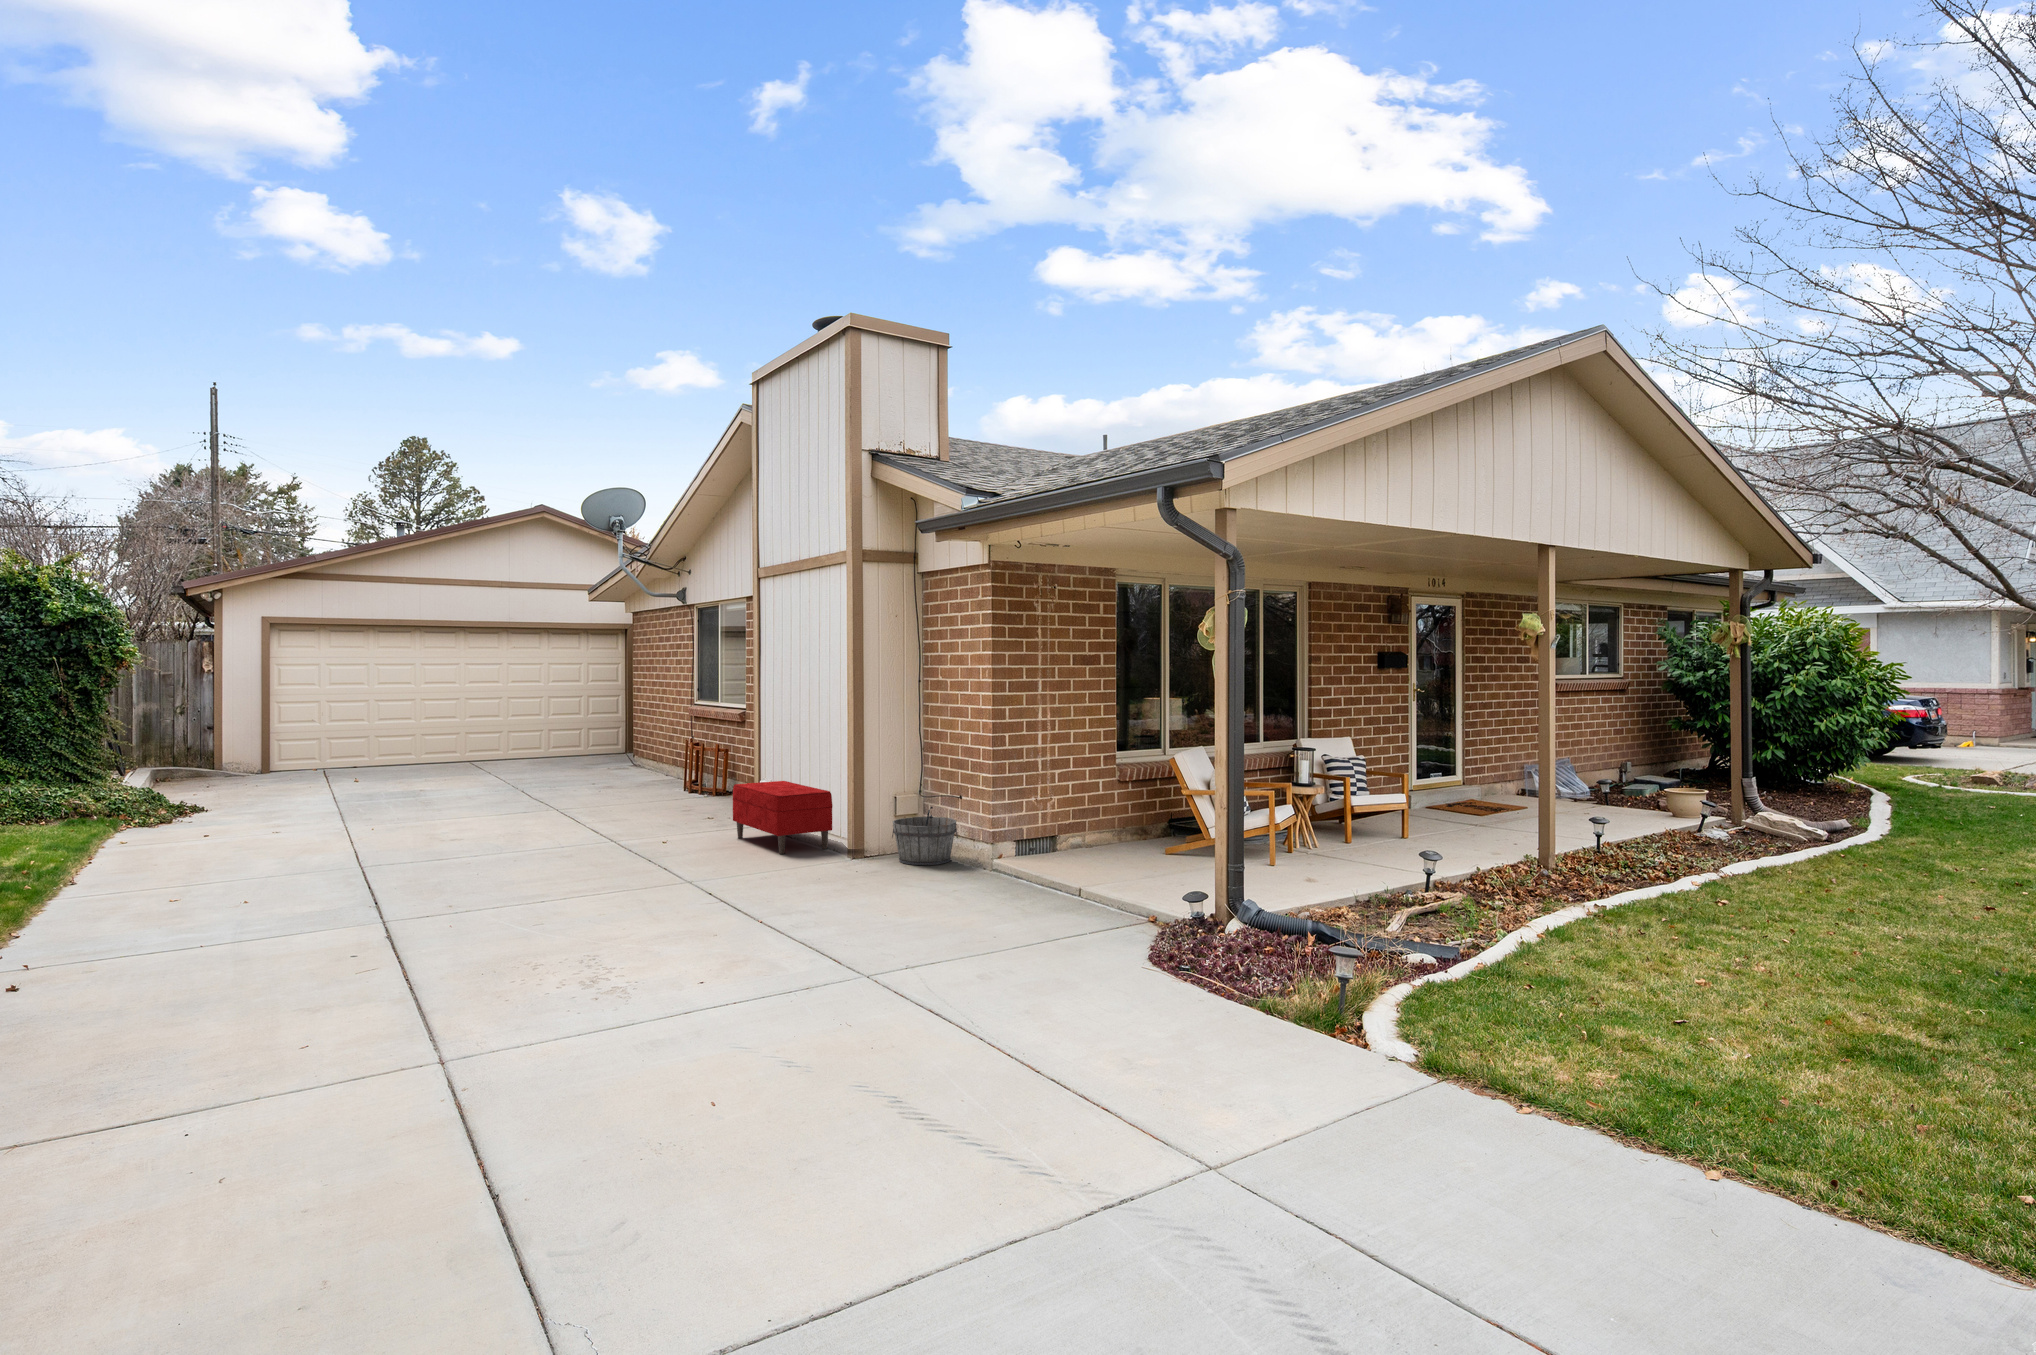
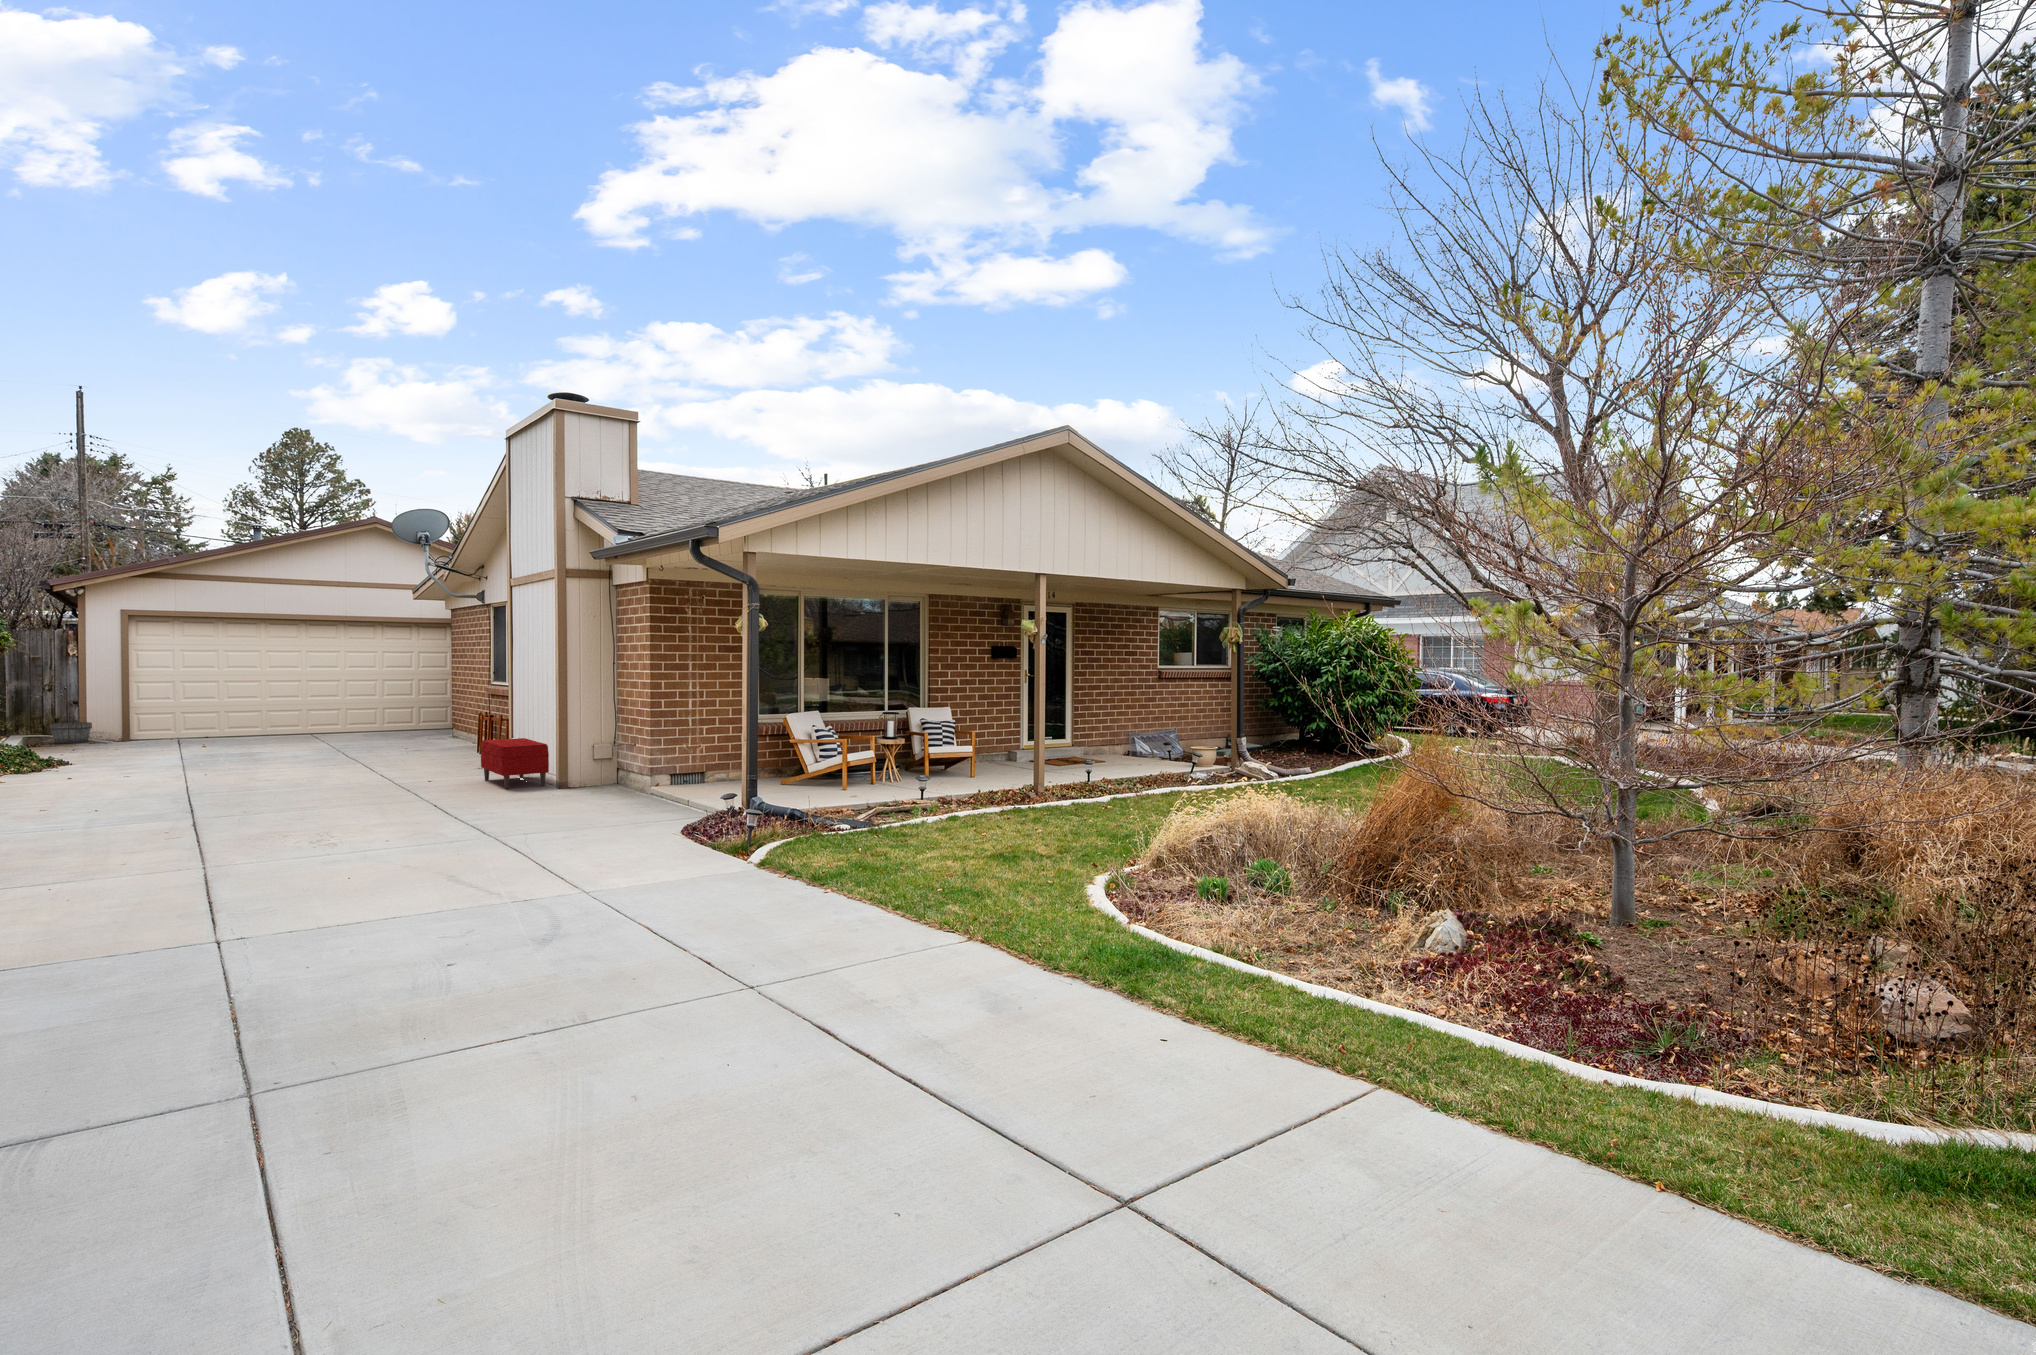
wooden bucket: present [892,807,958,865] -> present [49,716,92,744]

